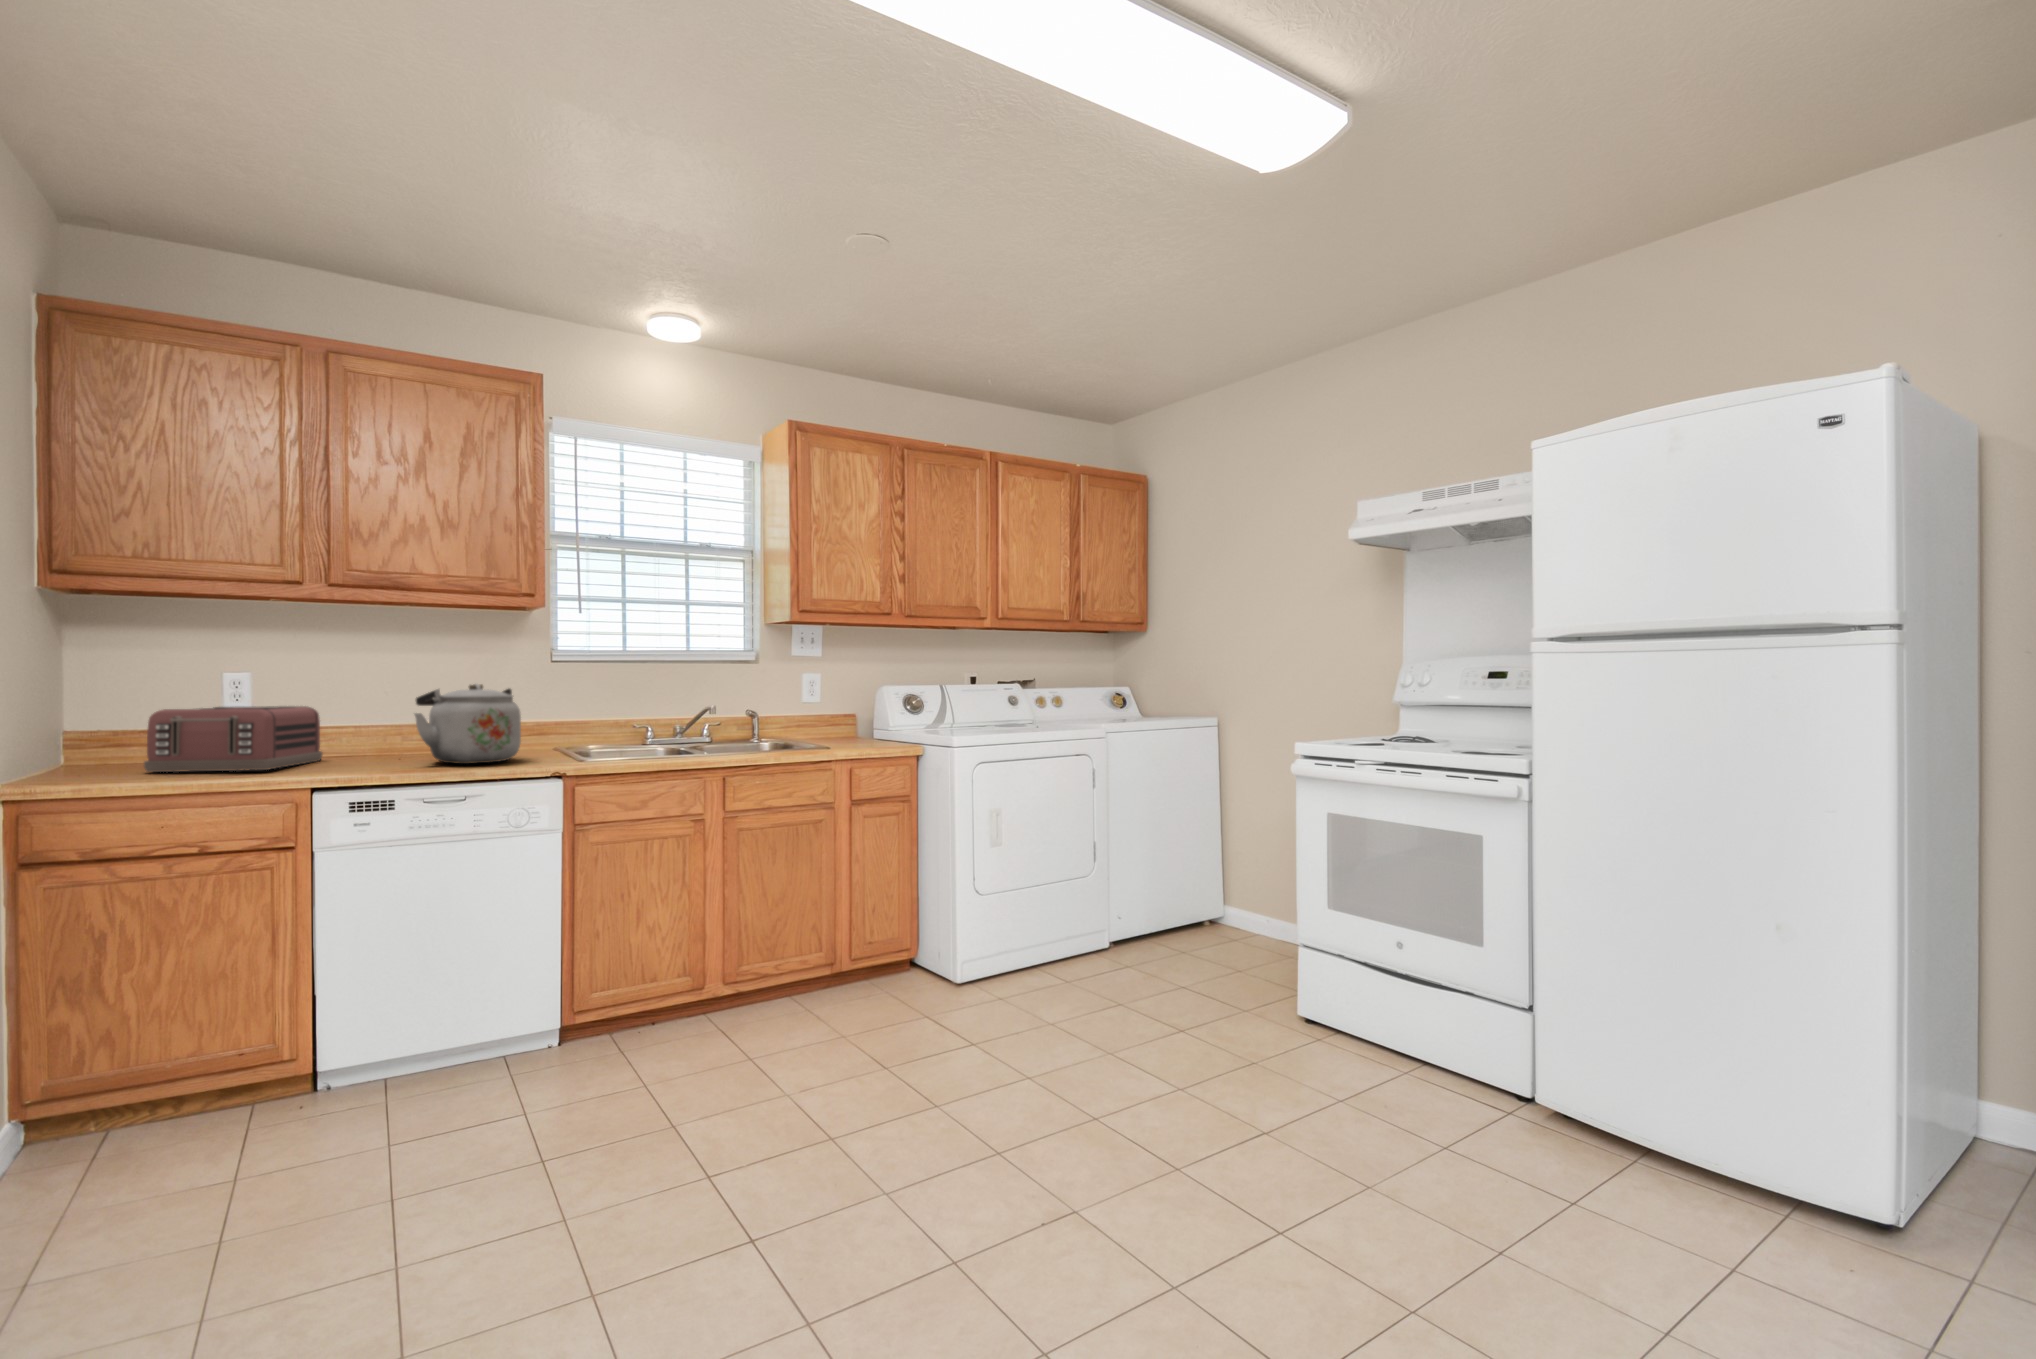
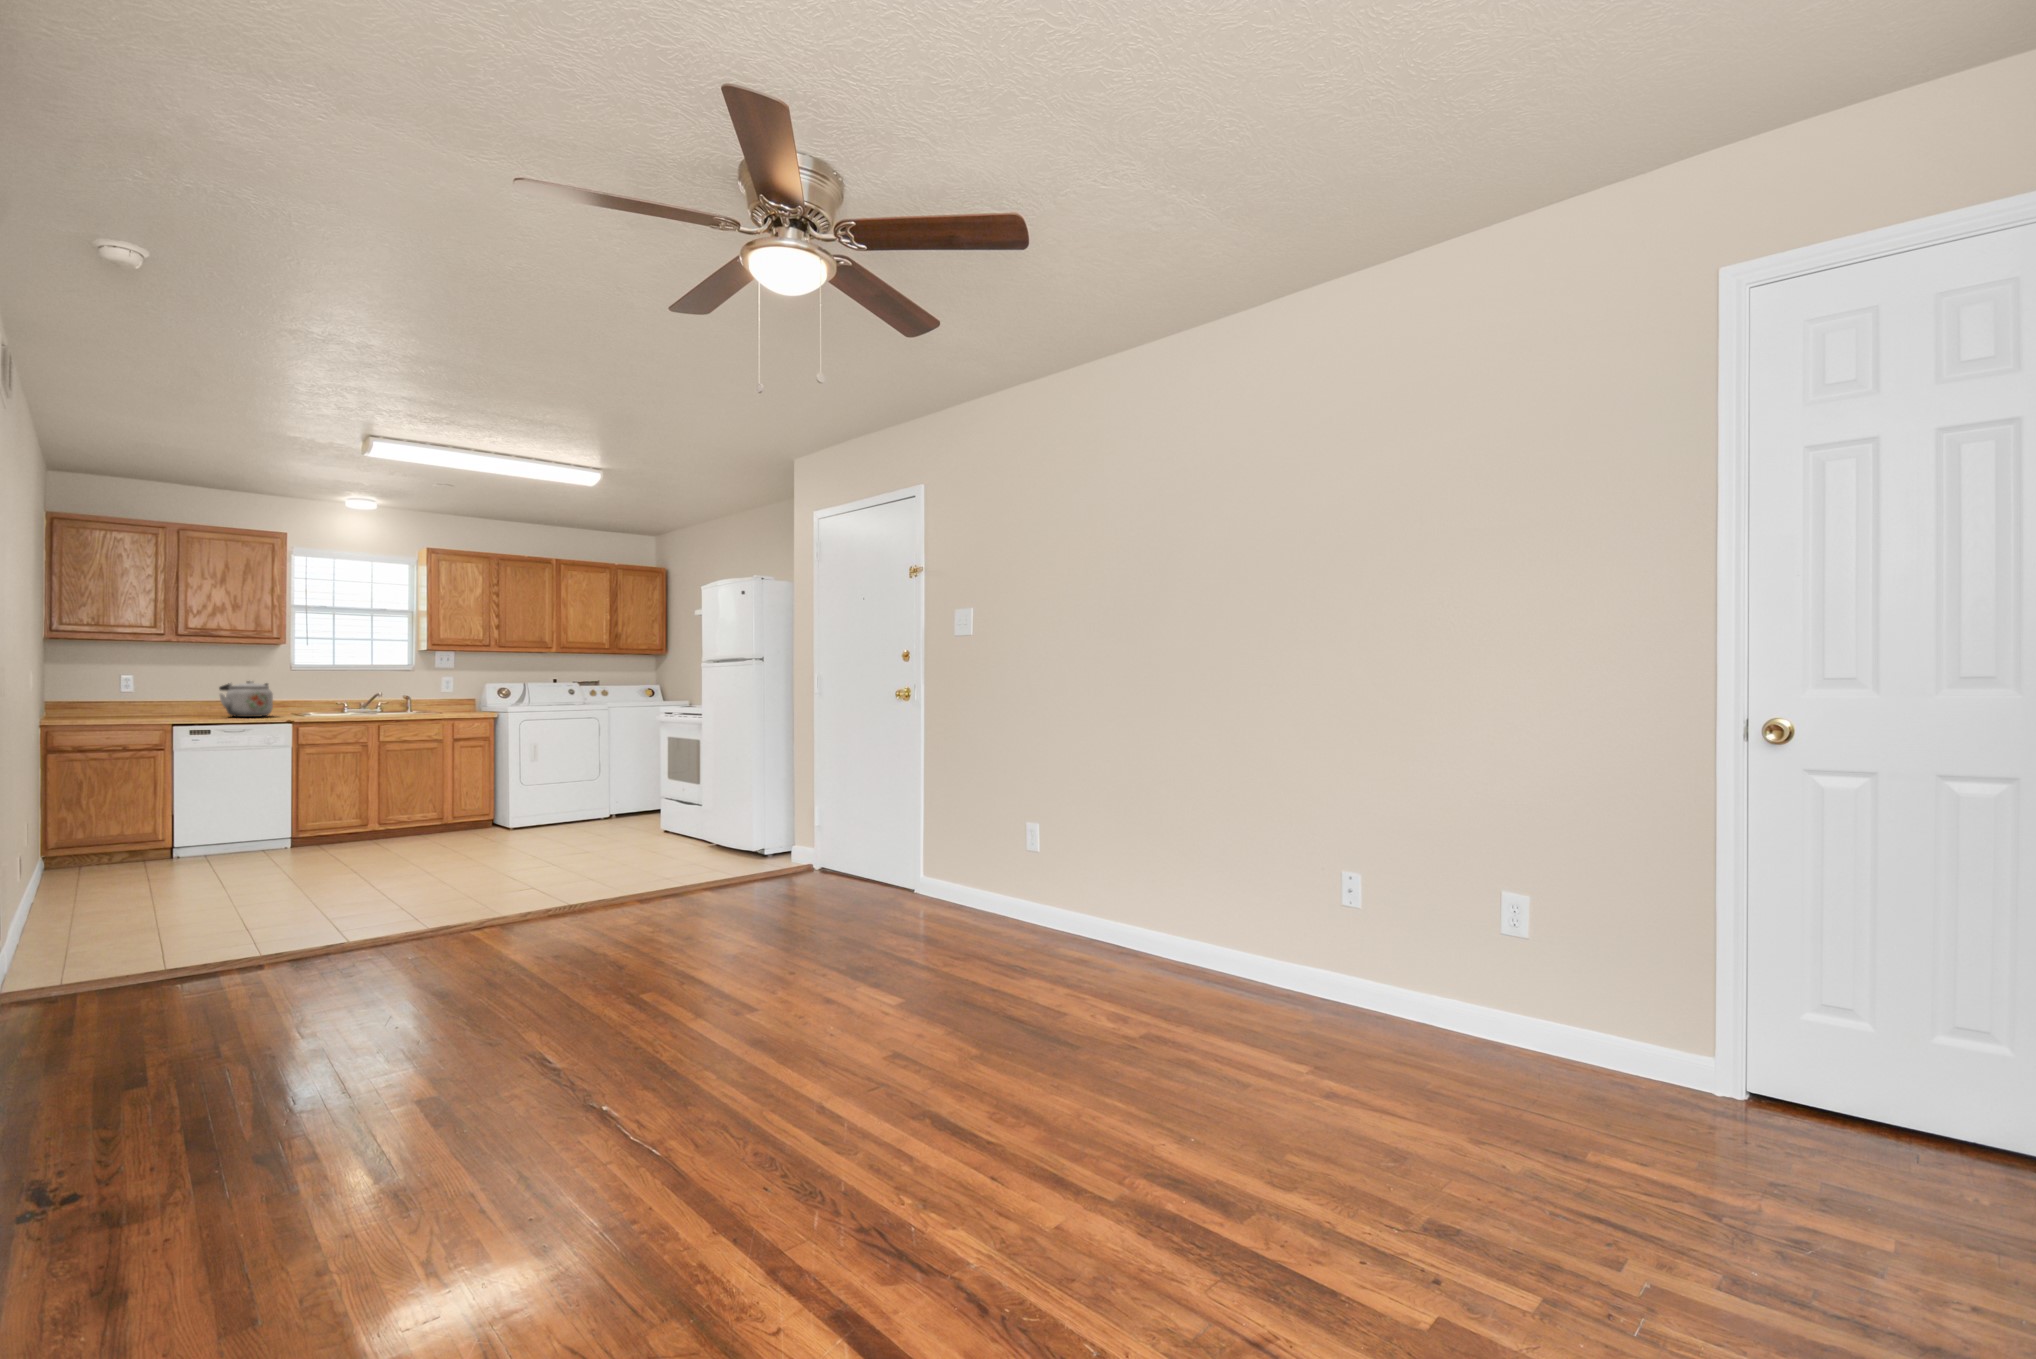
toaster: present [144,706,322,772] -> none [90,690,171,718]

